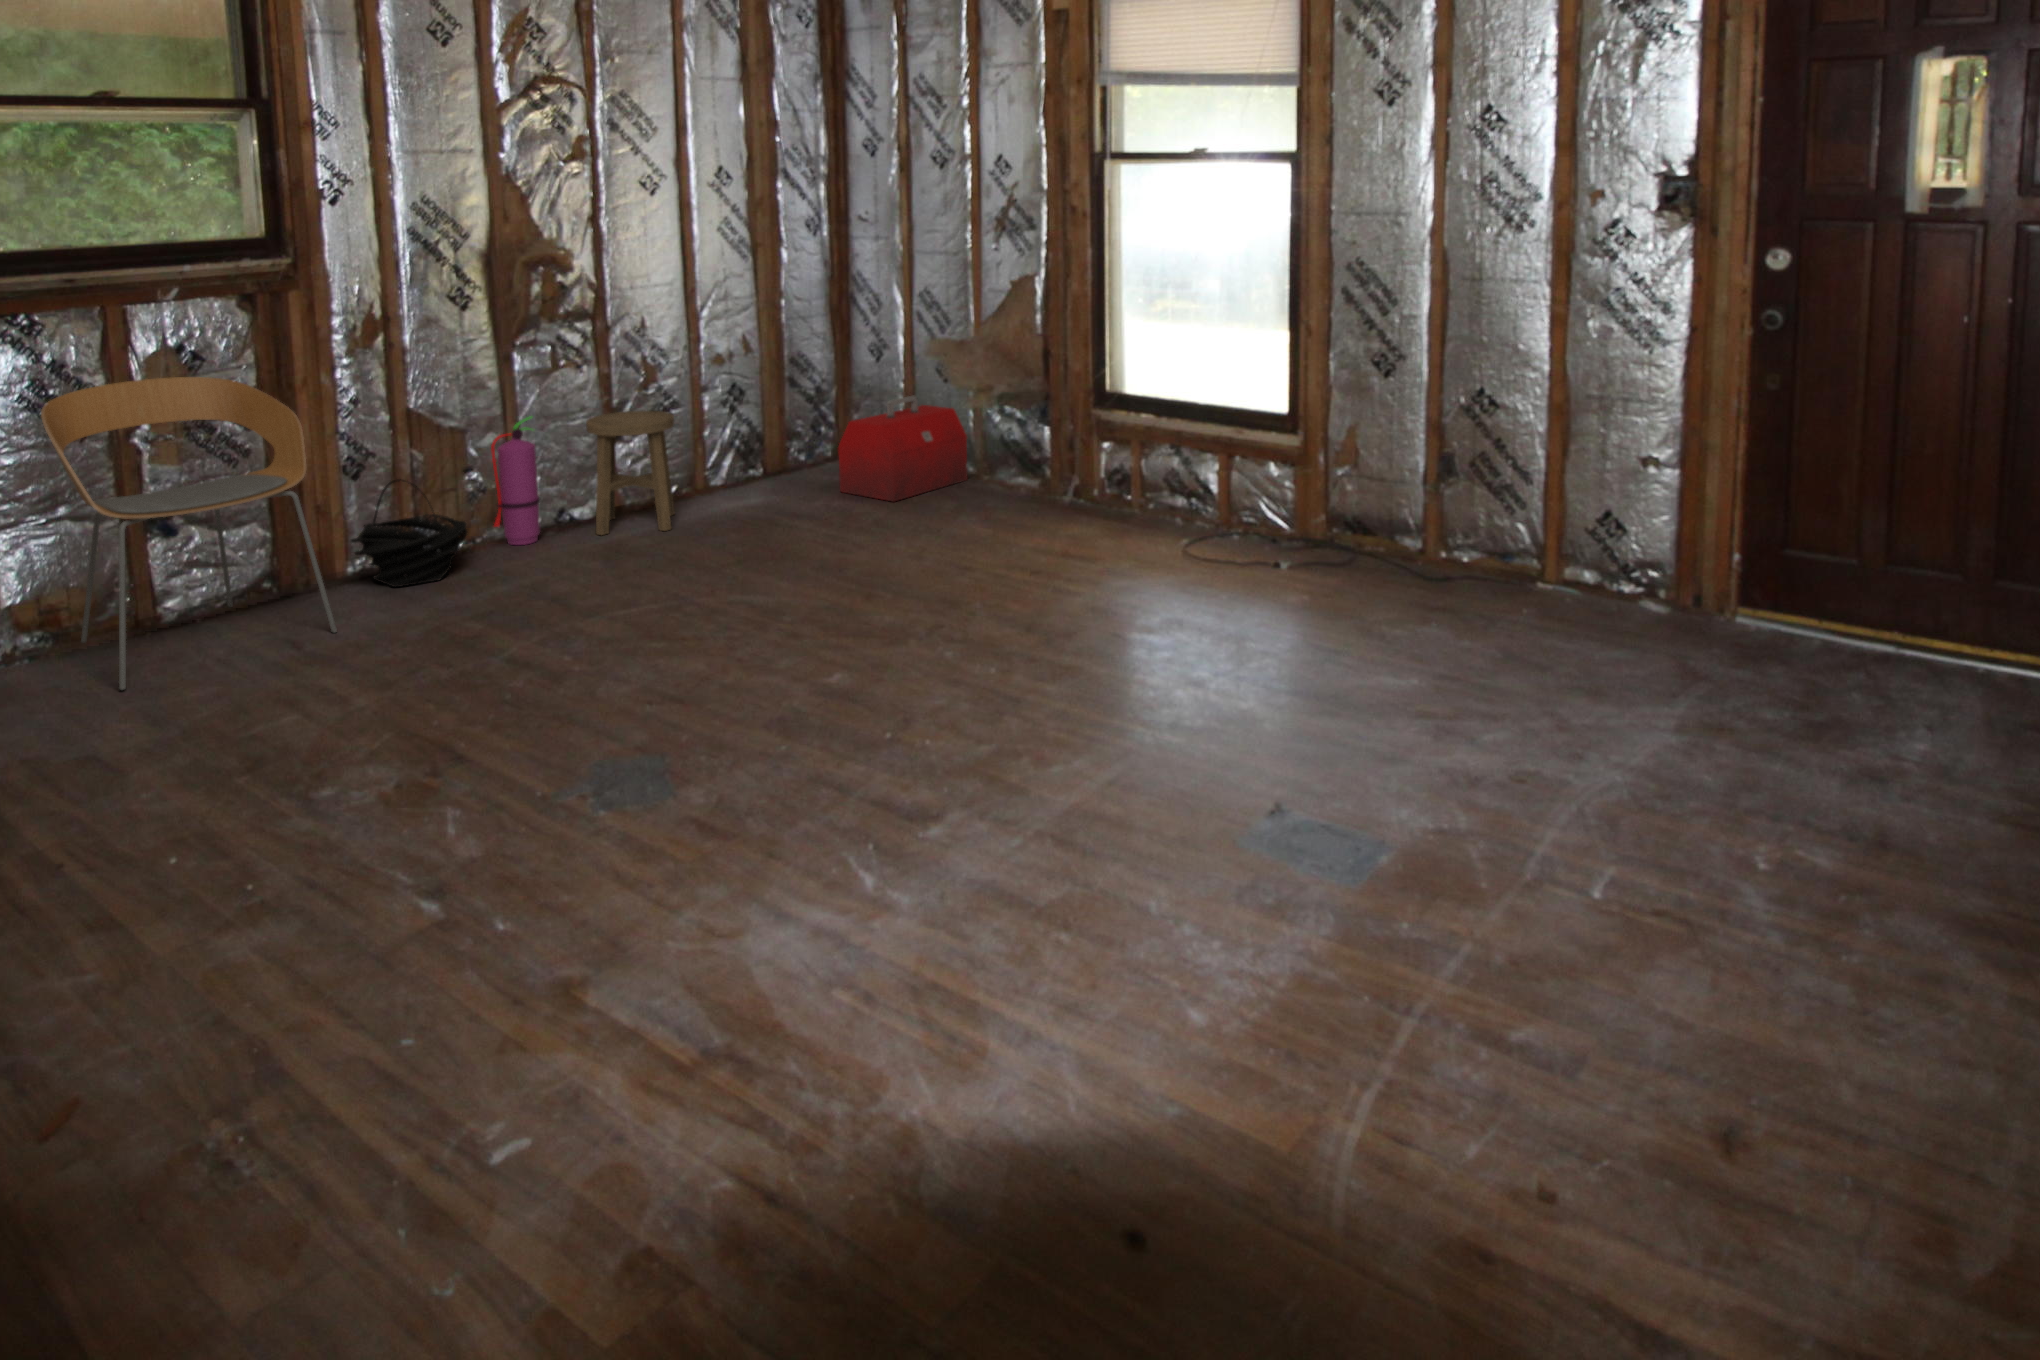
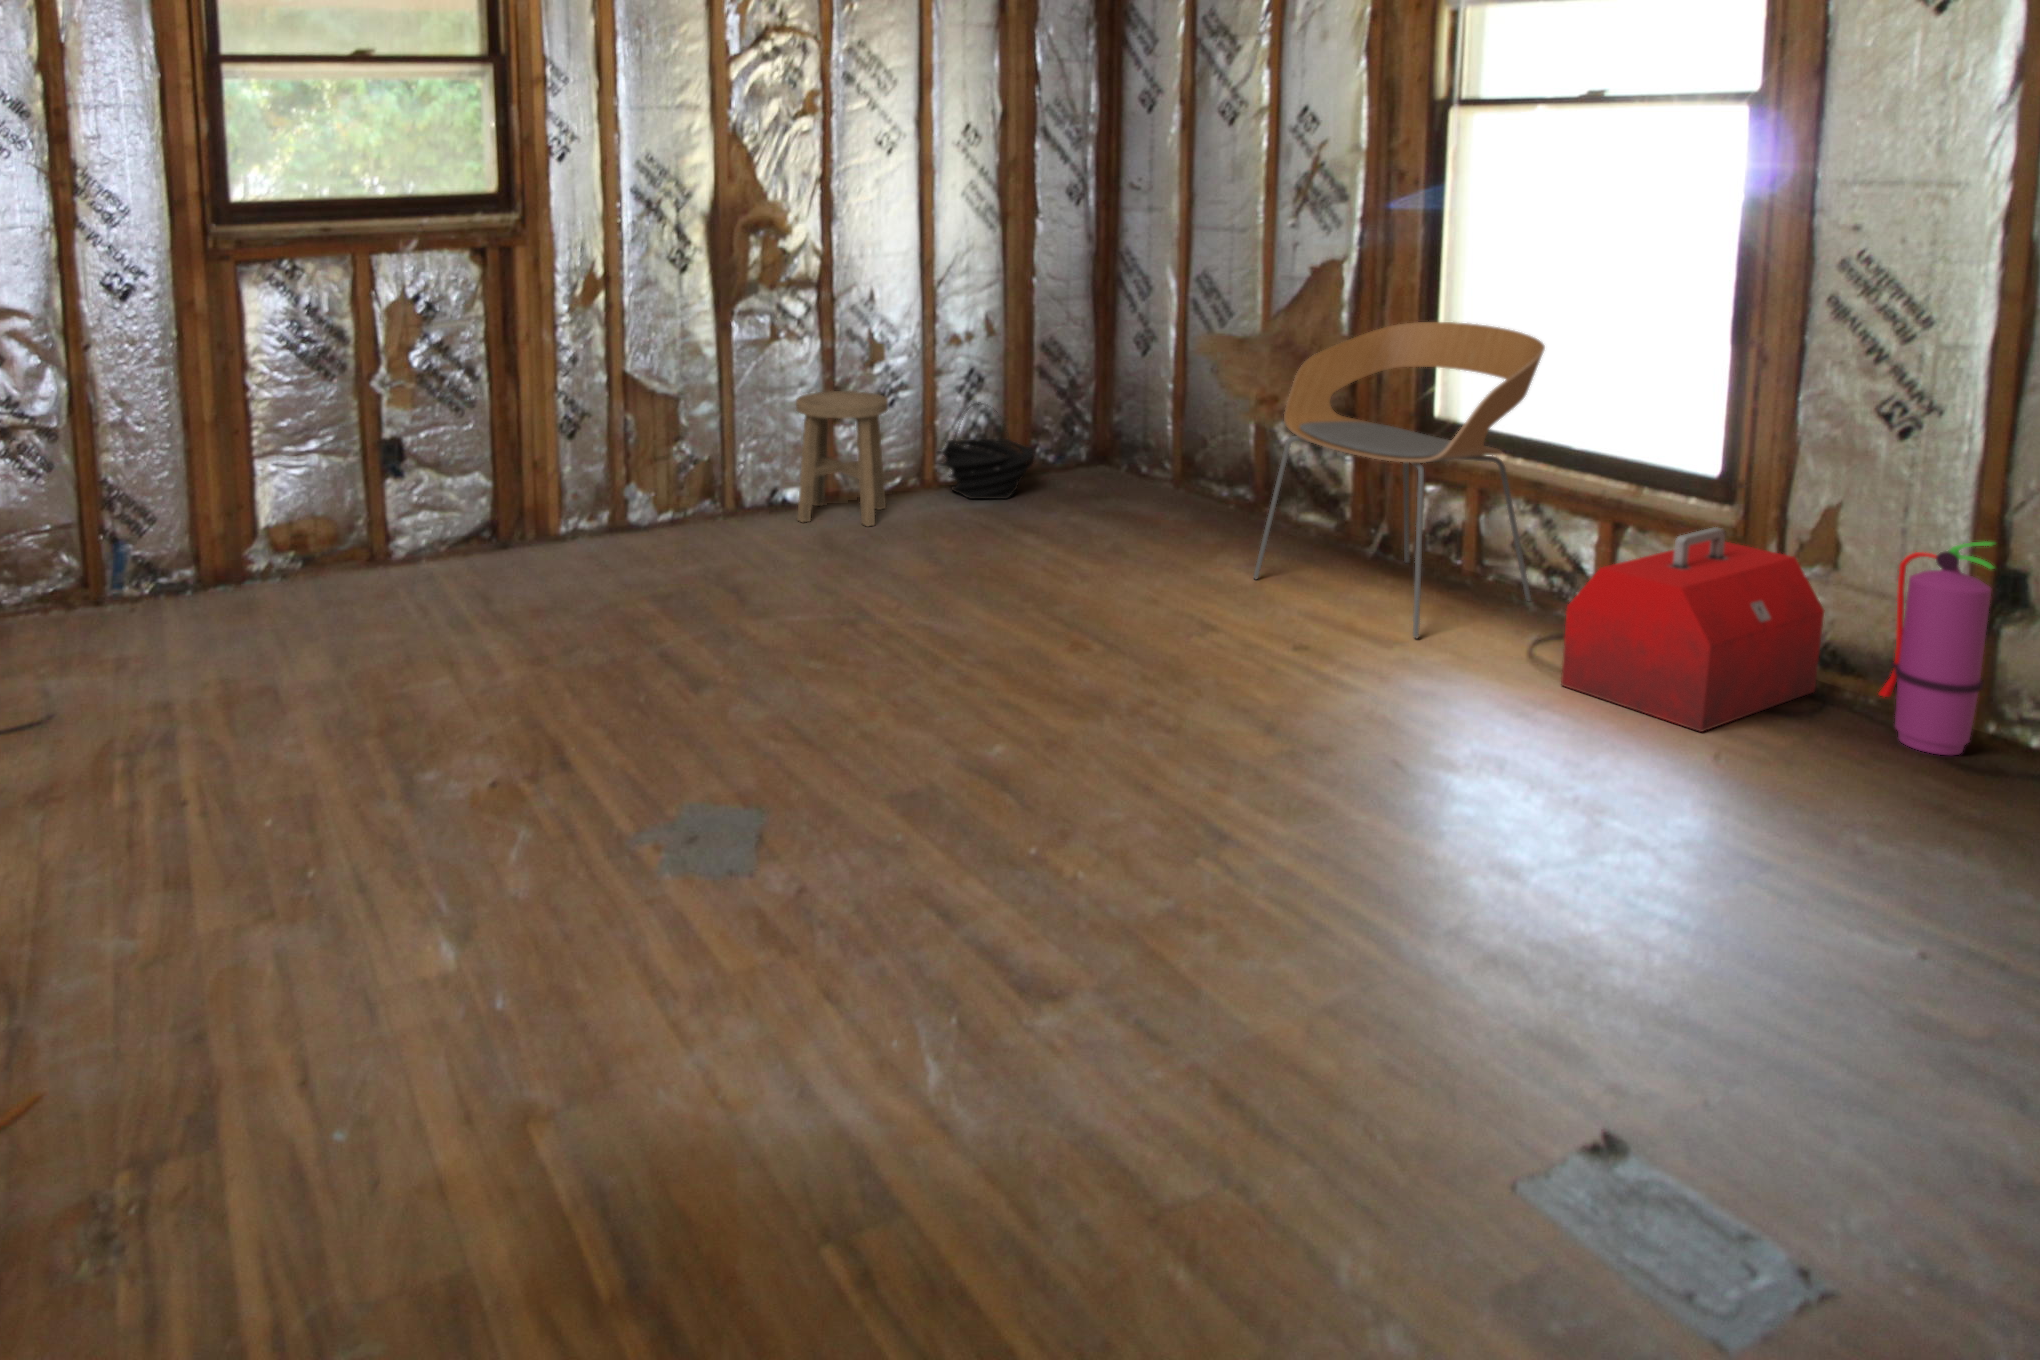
chair: present [41,377,337,690] -> present [1254,322,1545,638]
toolbox: present [838,396,967,502] -> present [1561,527,1824,732]
fire extinguisher: present [491,416,541,545] -> present [1879,541,1995,755]
basket: present [351,479,467,587] -> present [938,404,1034,499]

